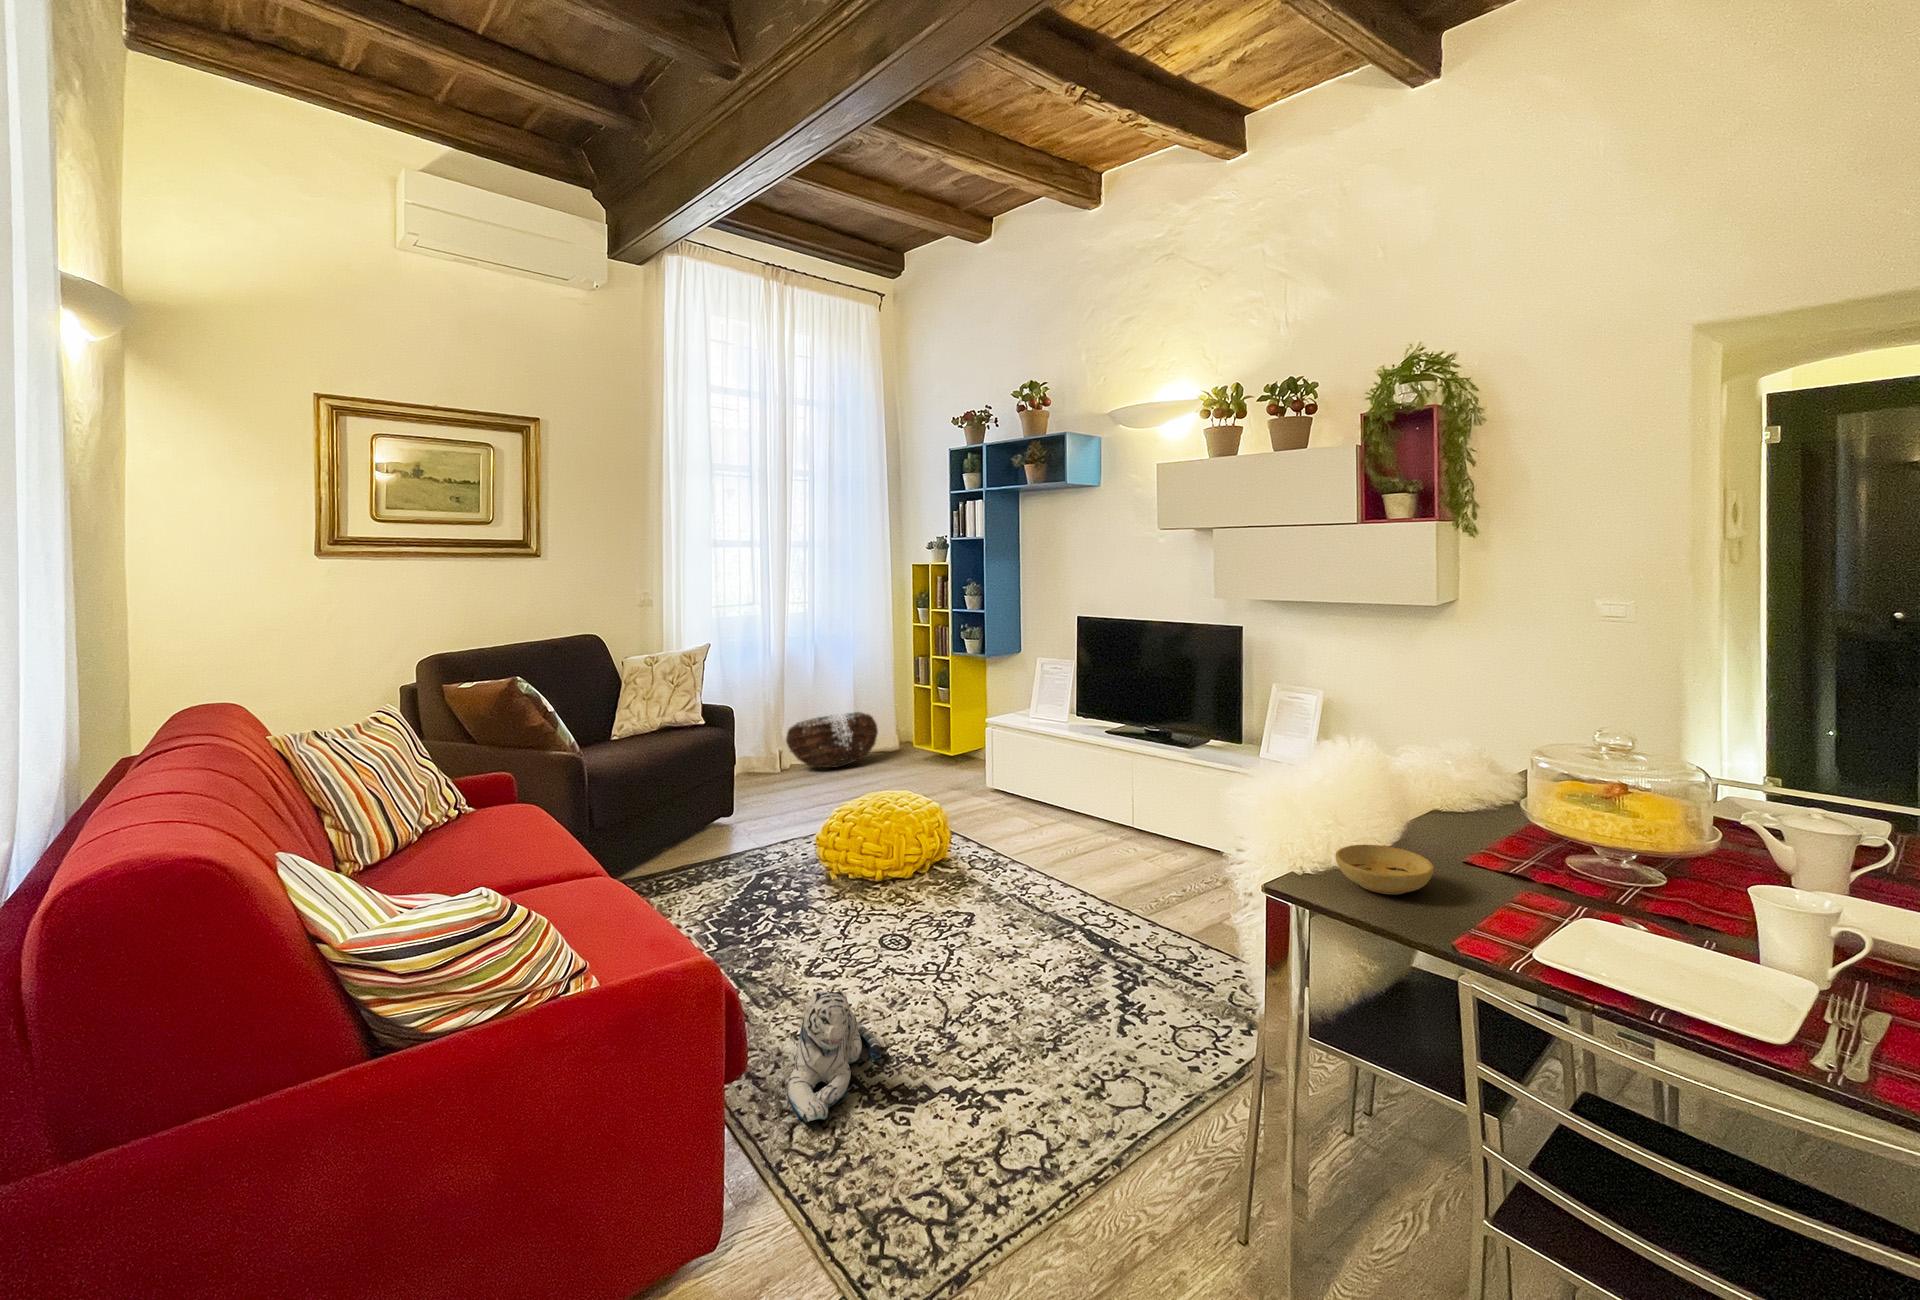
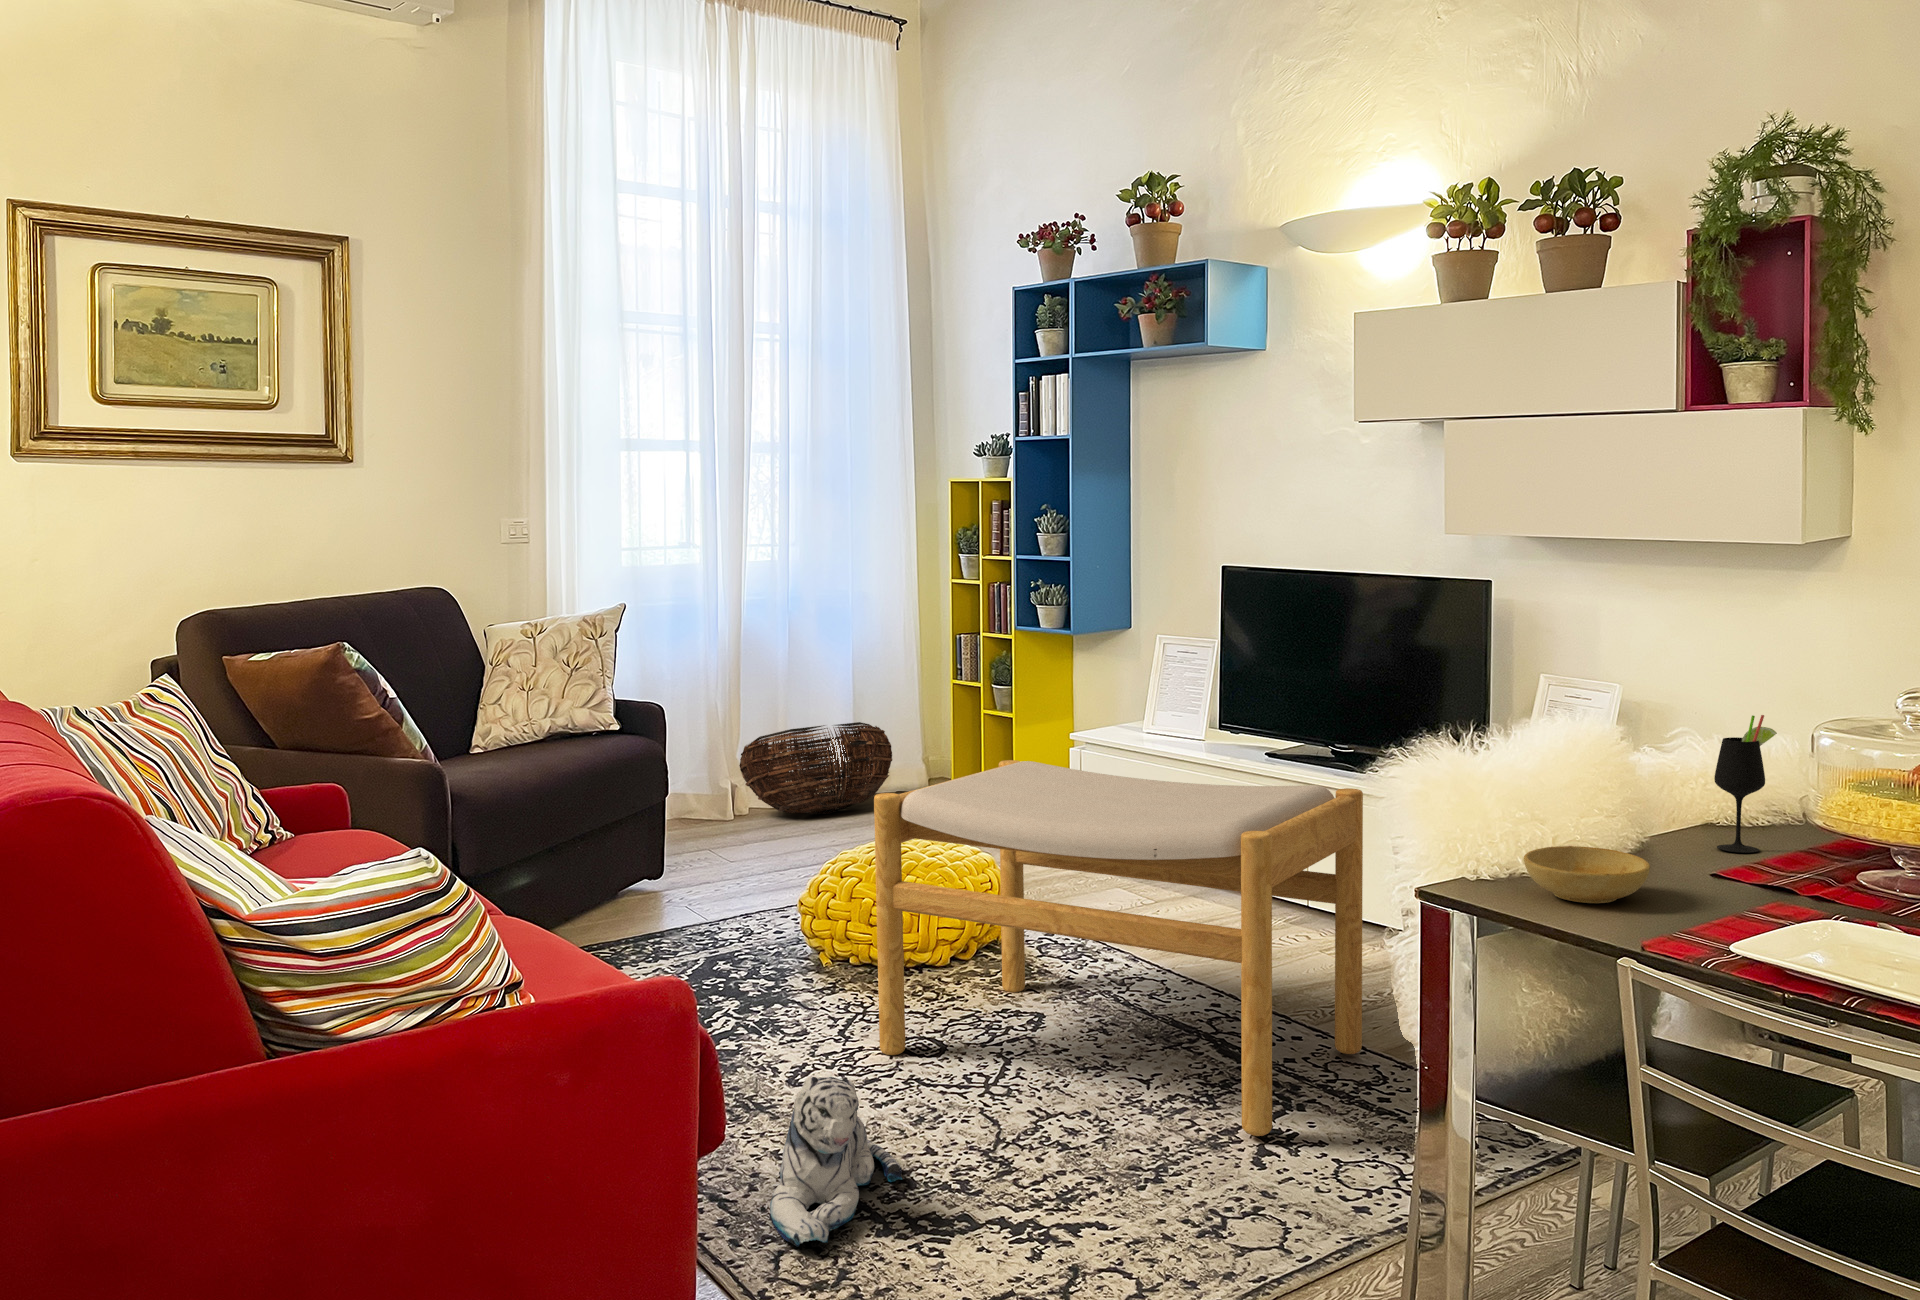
wine glass: none [1448,740,1494,837] -> present [1714,715,1777,853]
footstool: none [862,748,1177,1009] -> present [874,760,1363,1136]

